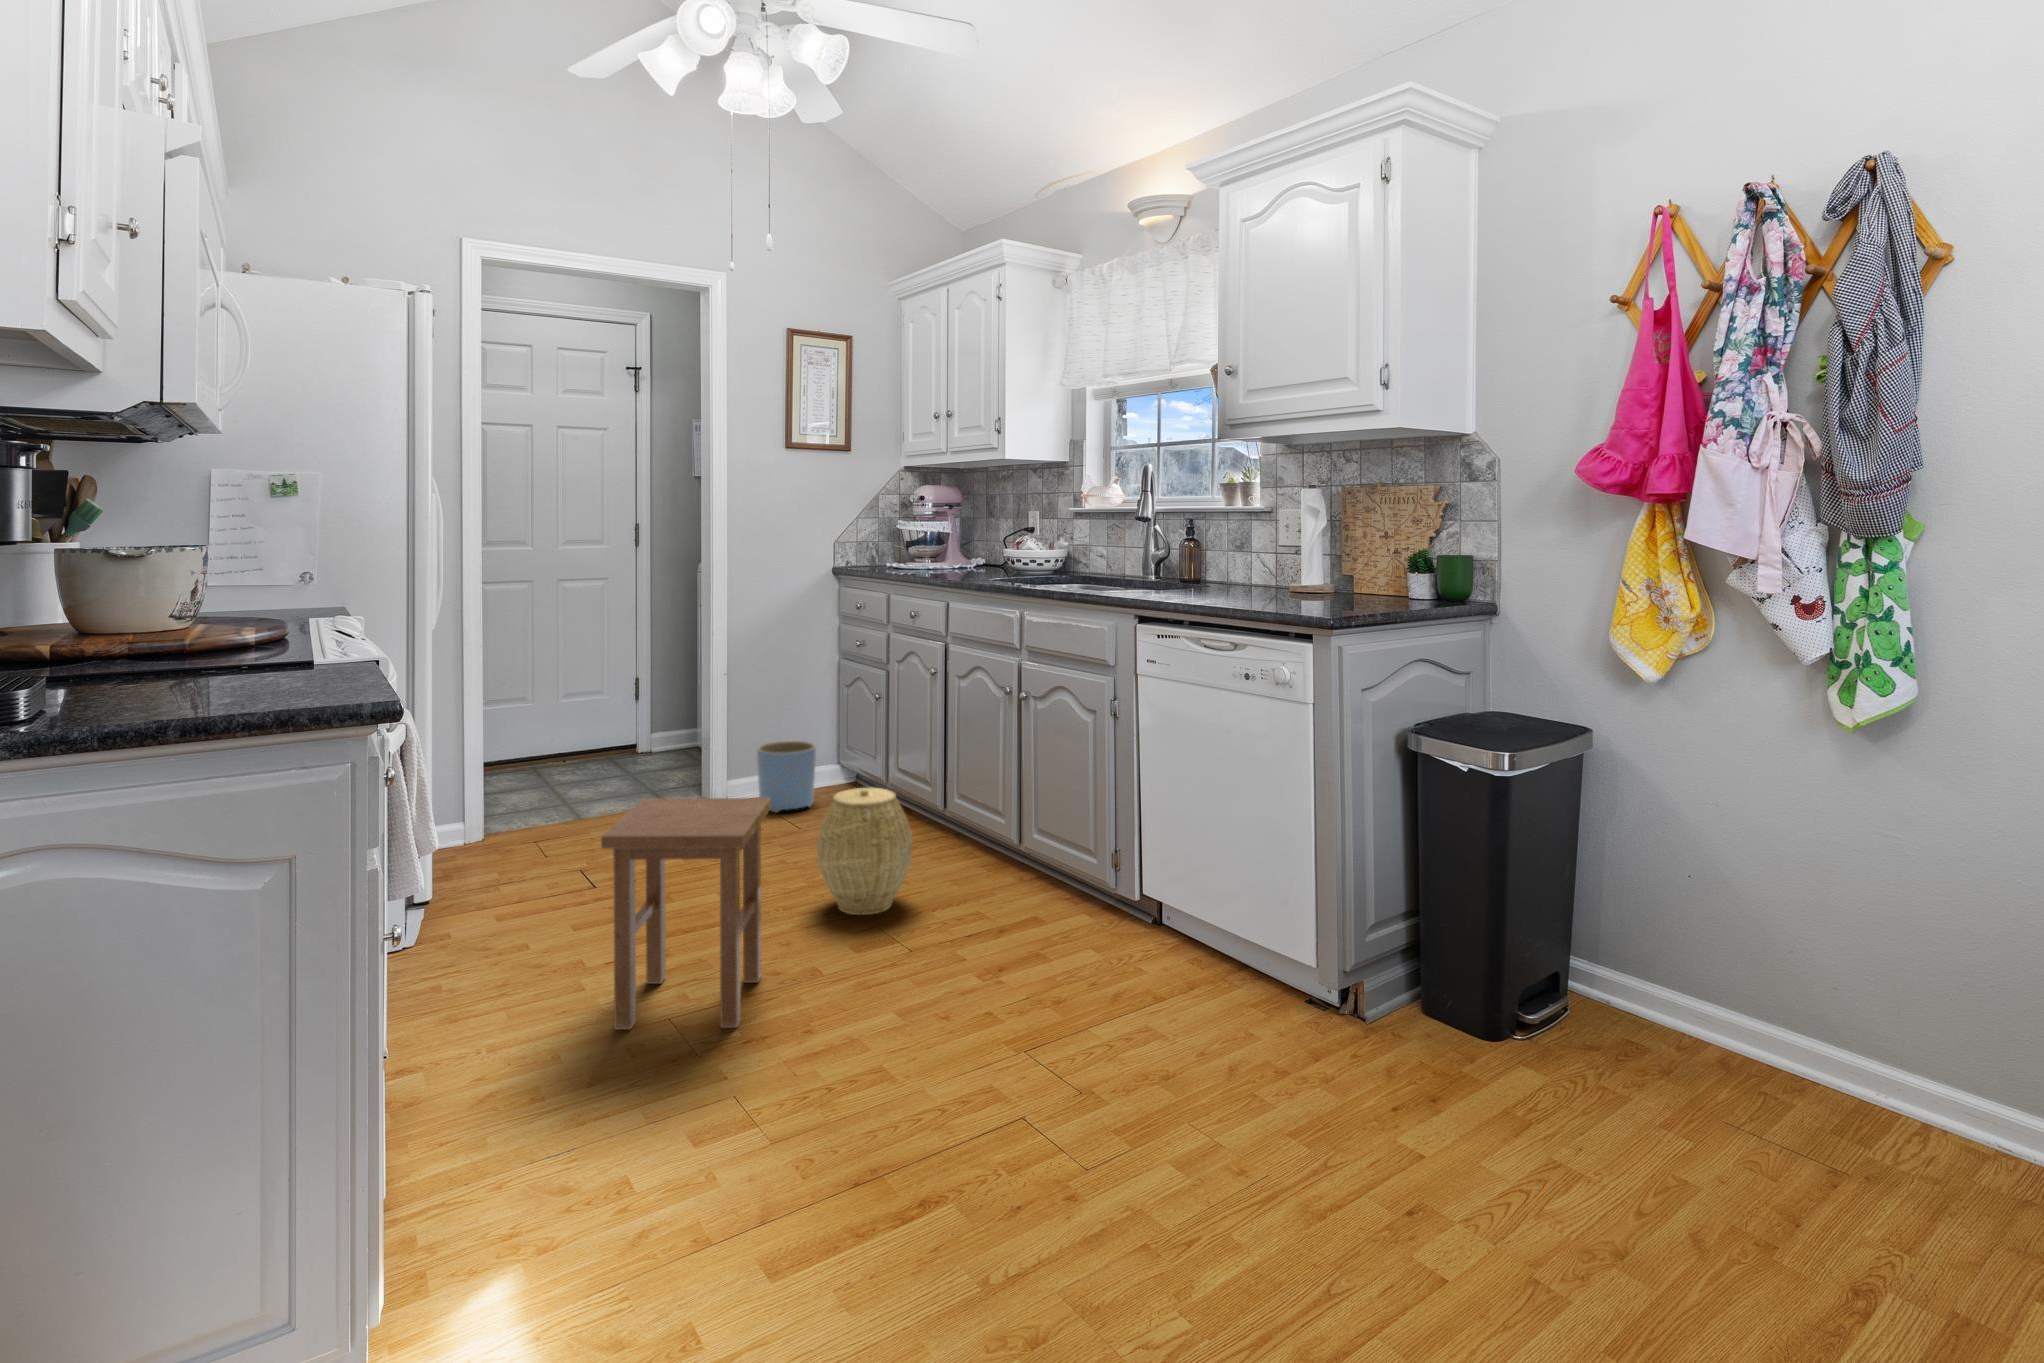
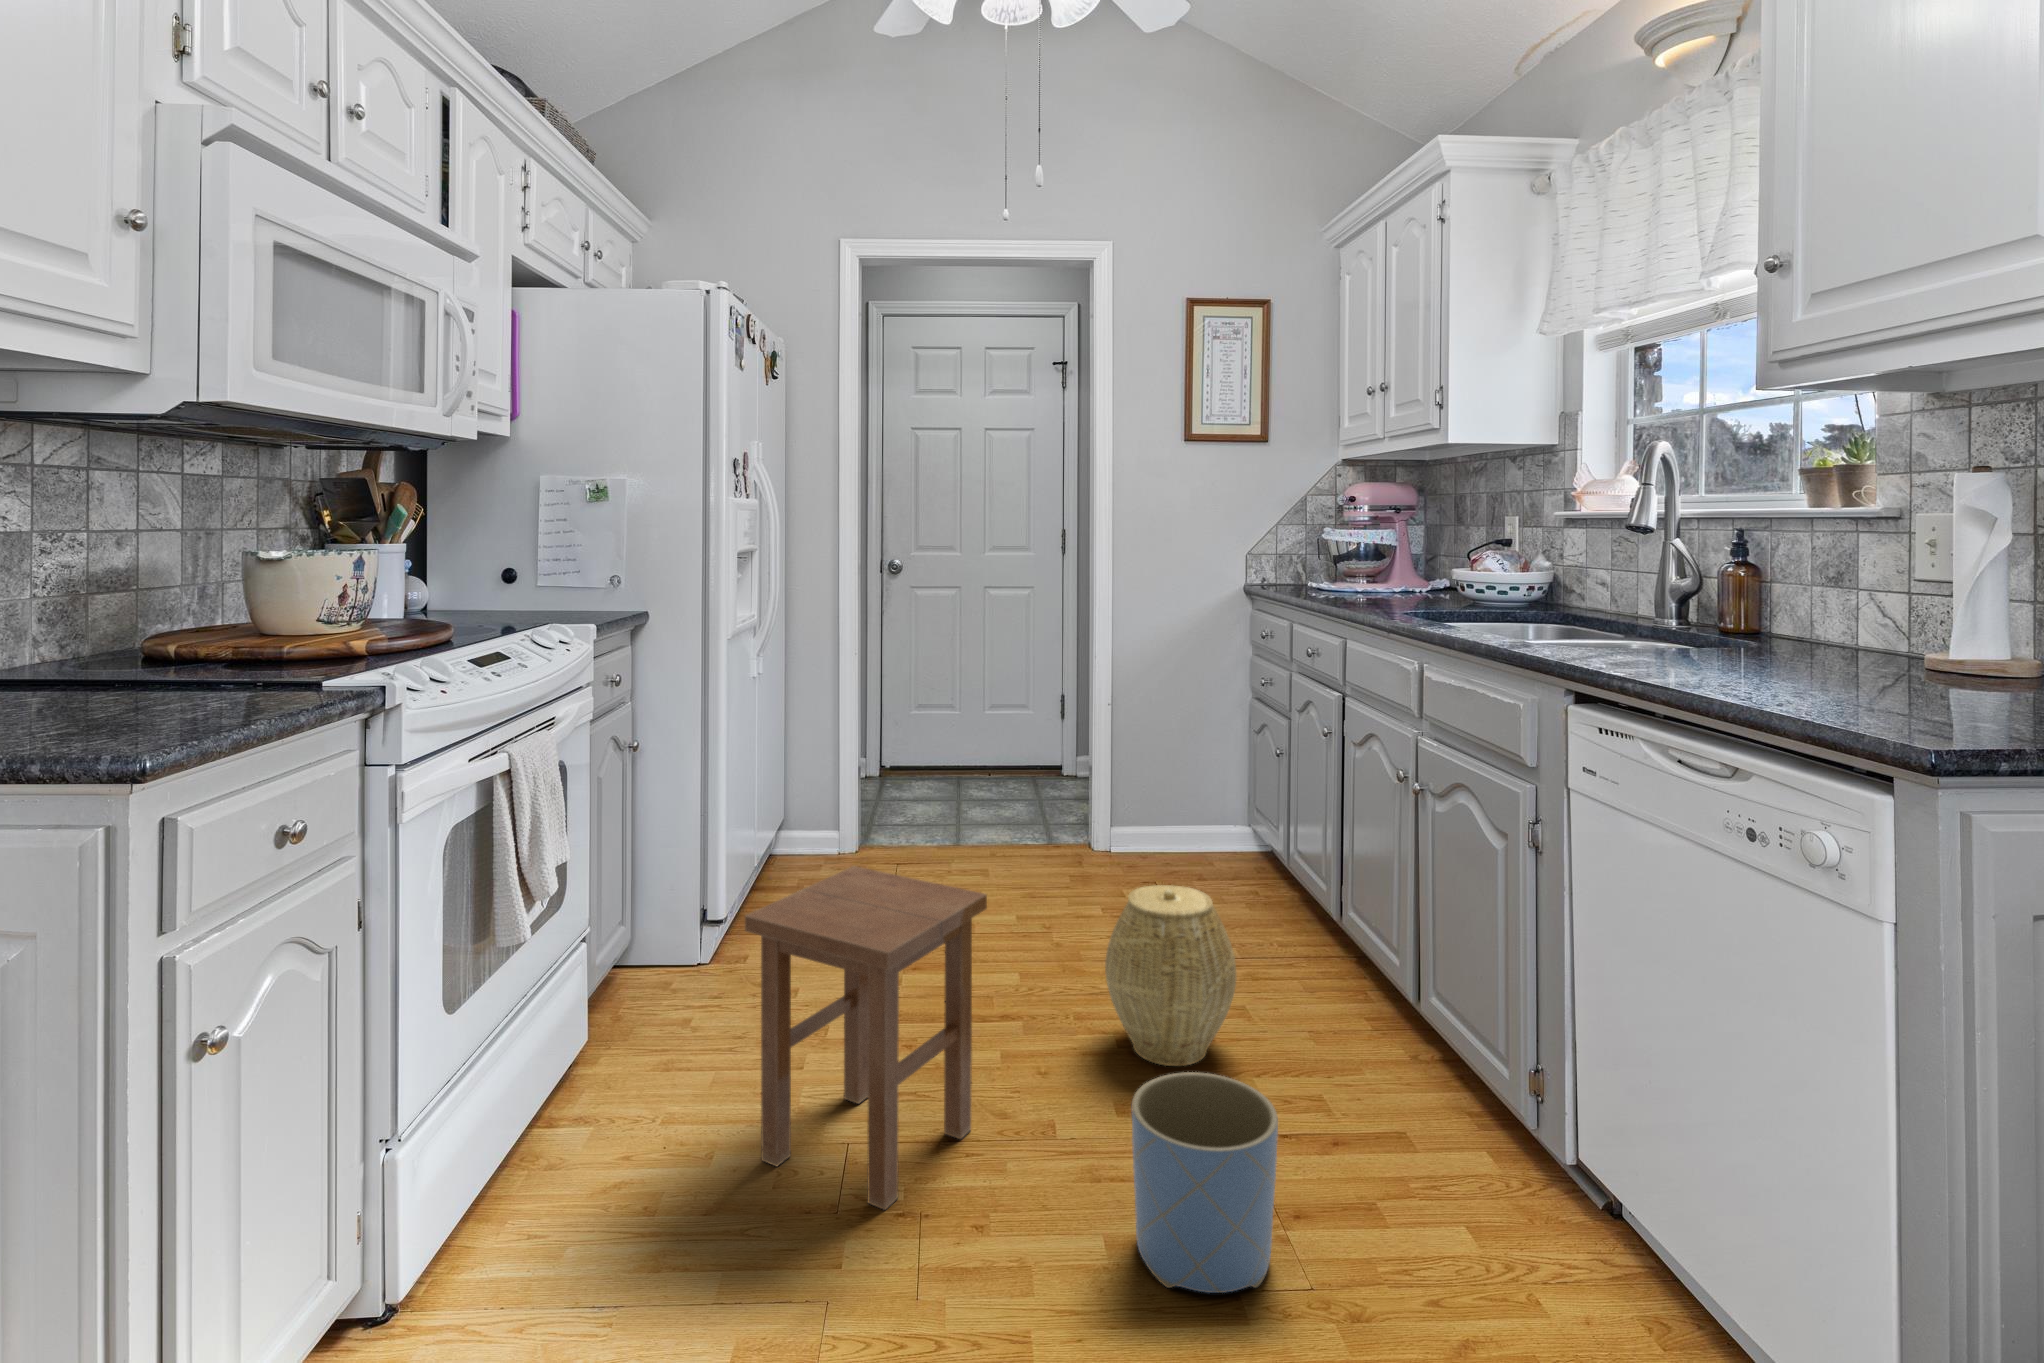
planter: present [757,741,816,812] -> present [1132,1072,1278,1293]

